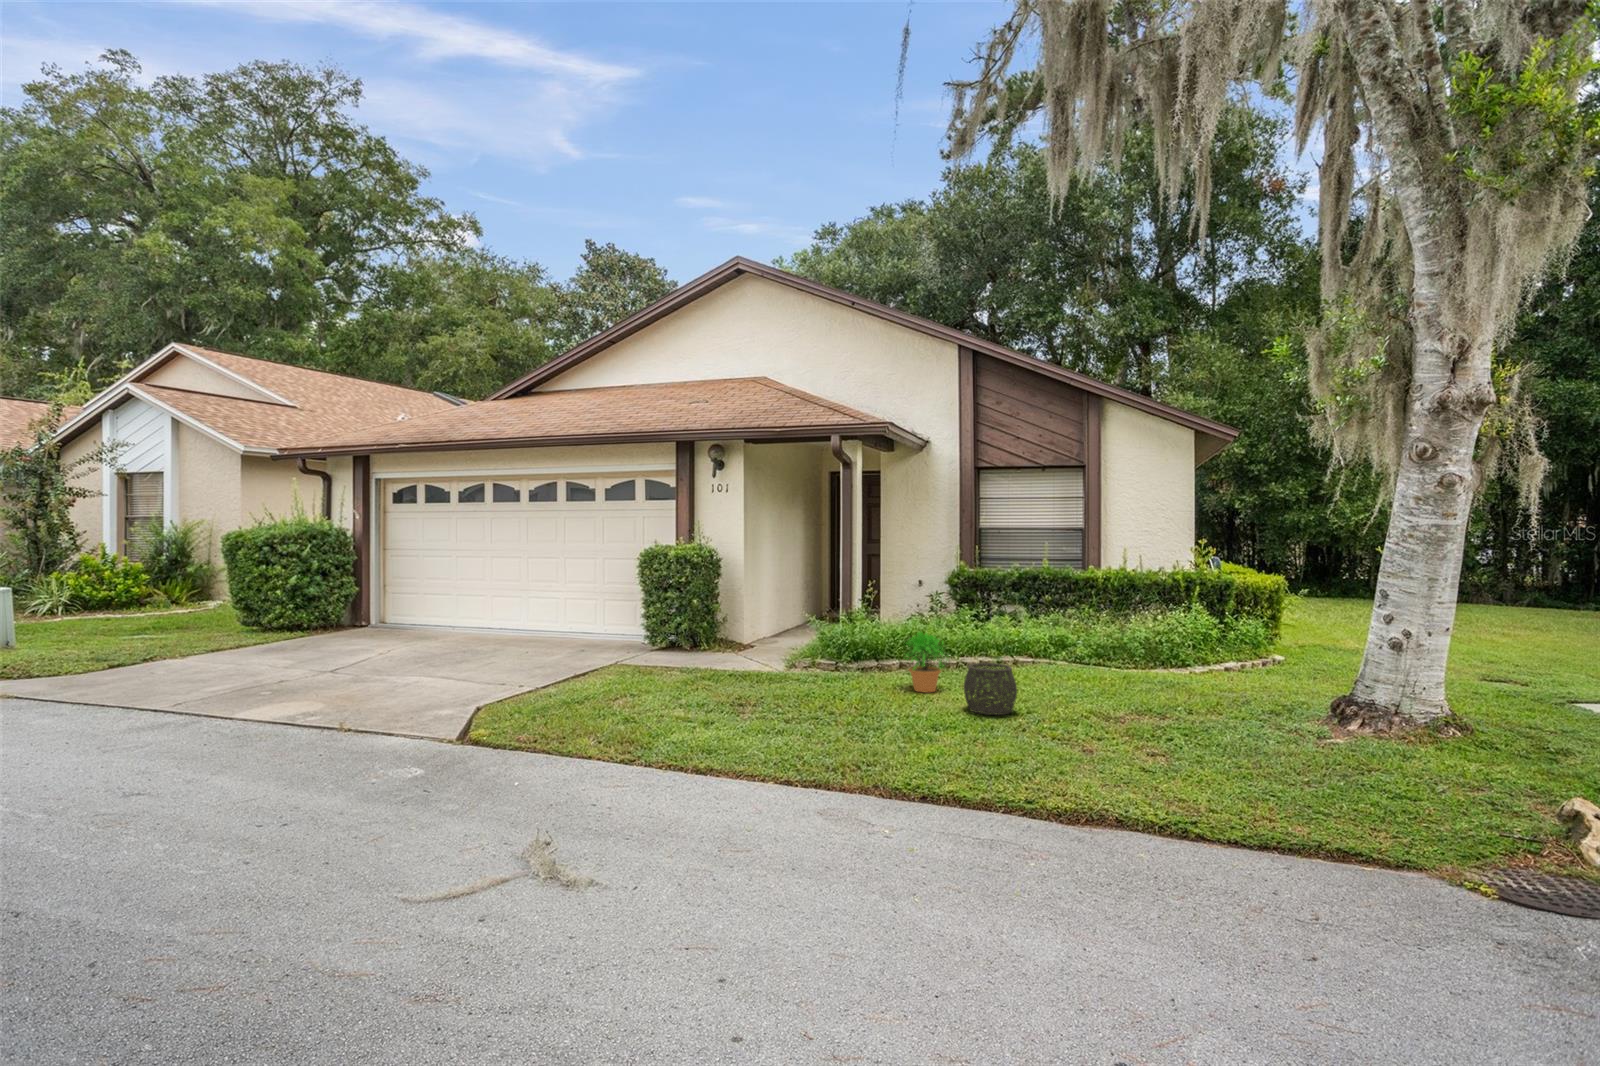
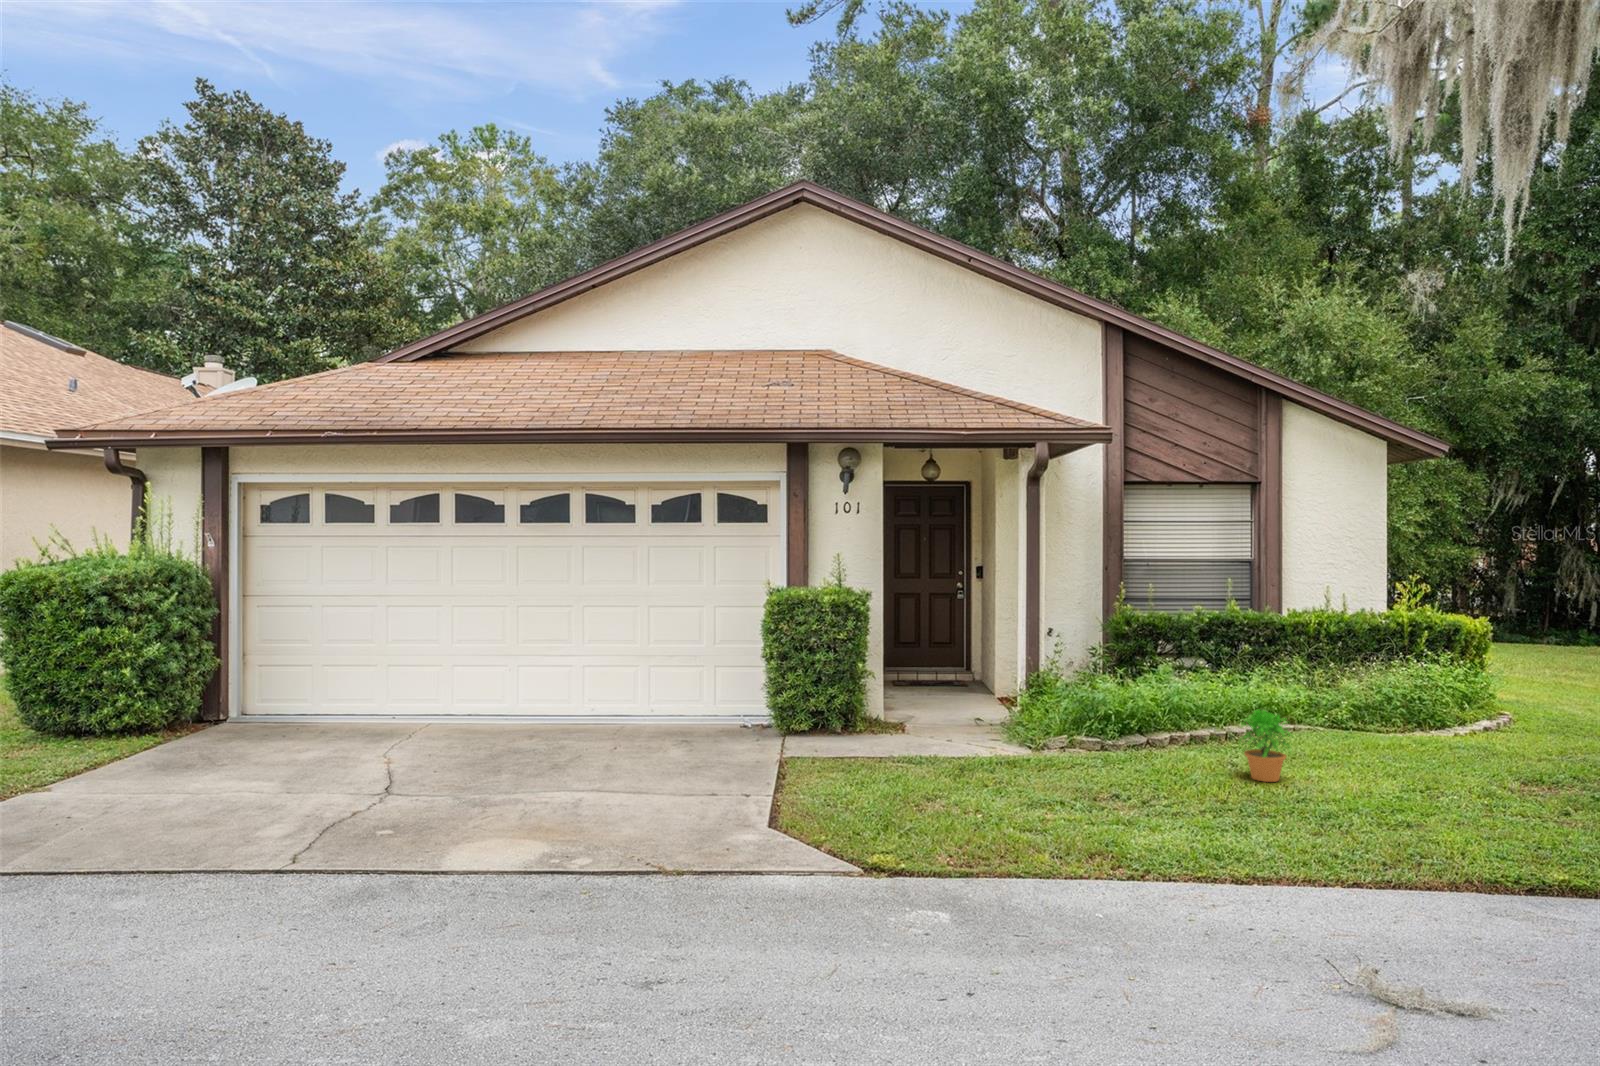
woven basket: present [964,663,1017,715] -> none [1349,746,1419,808]

